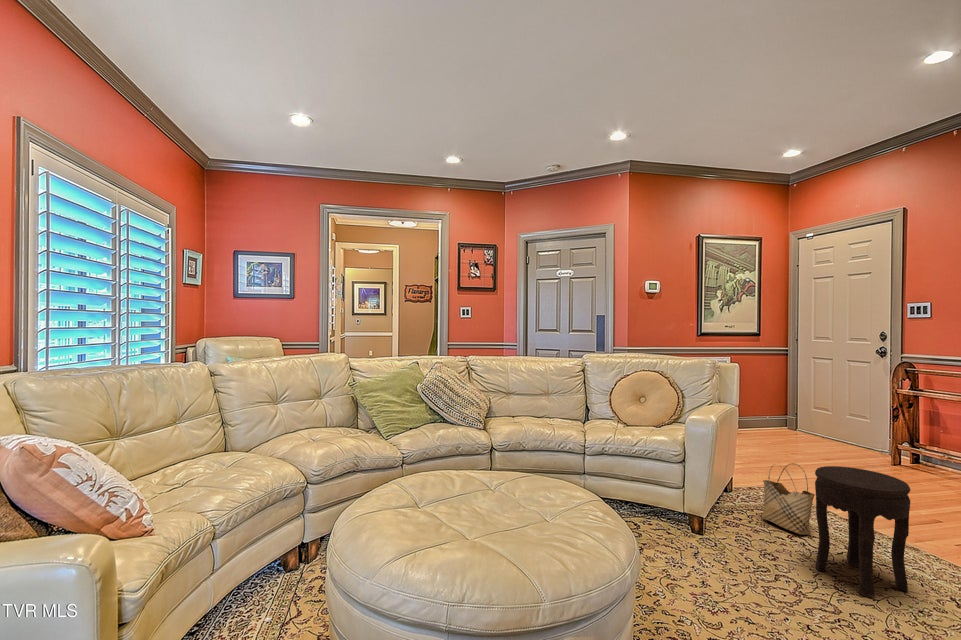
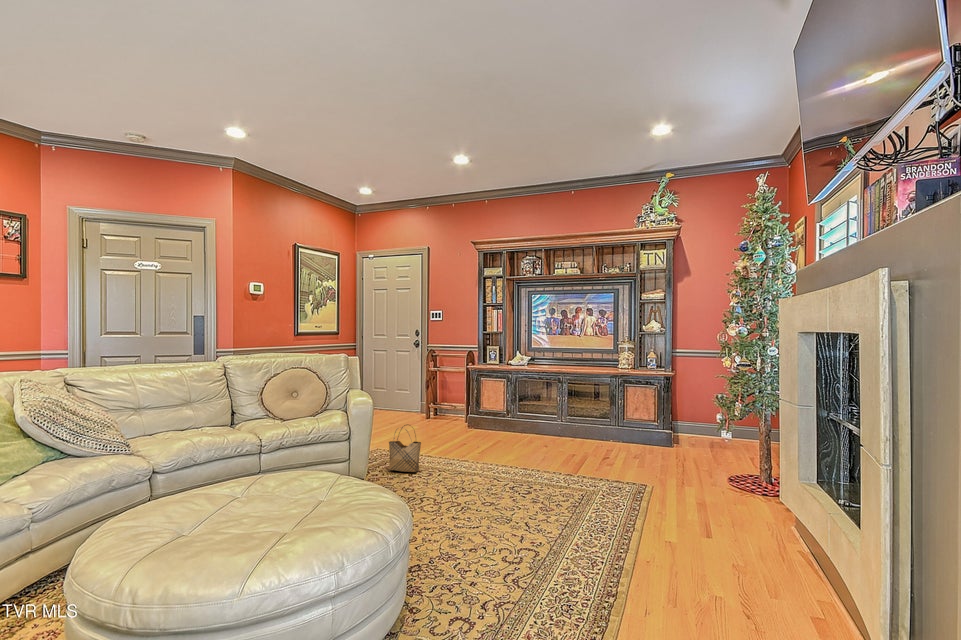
side table: present [815,466,910,597] -> none [433,416,478,492]

